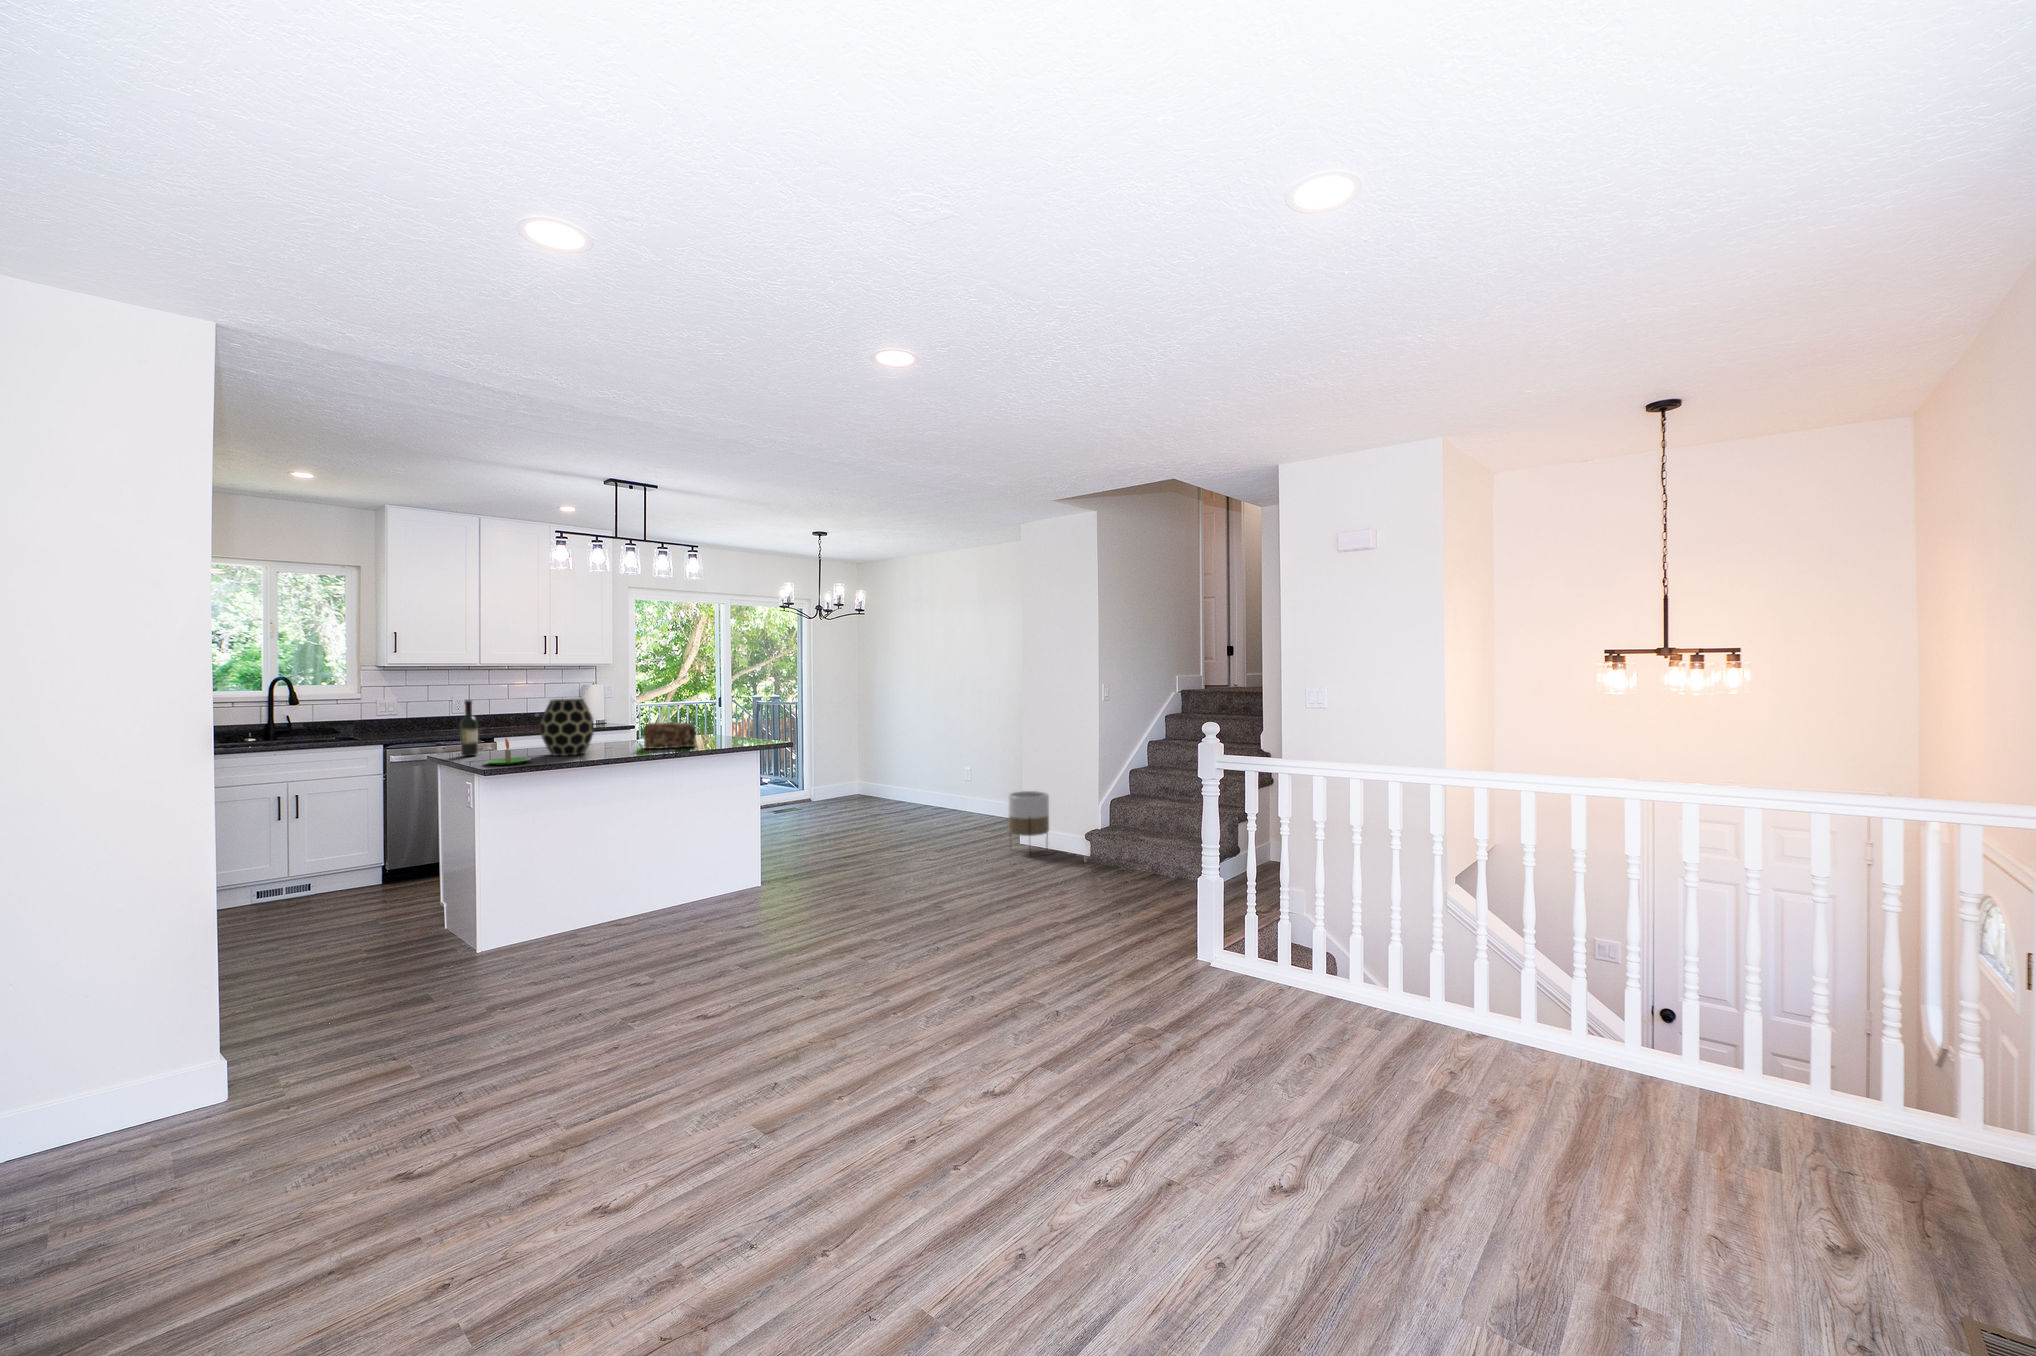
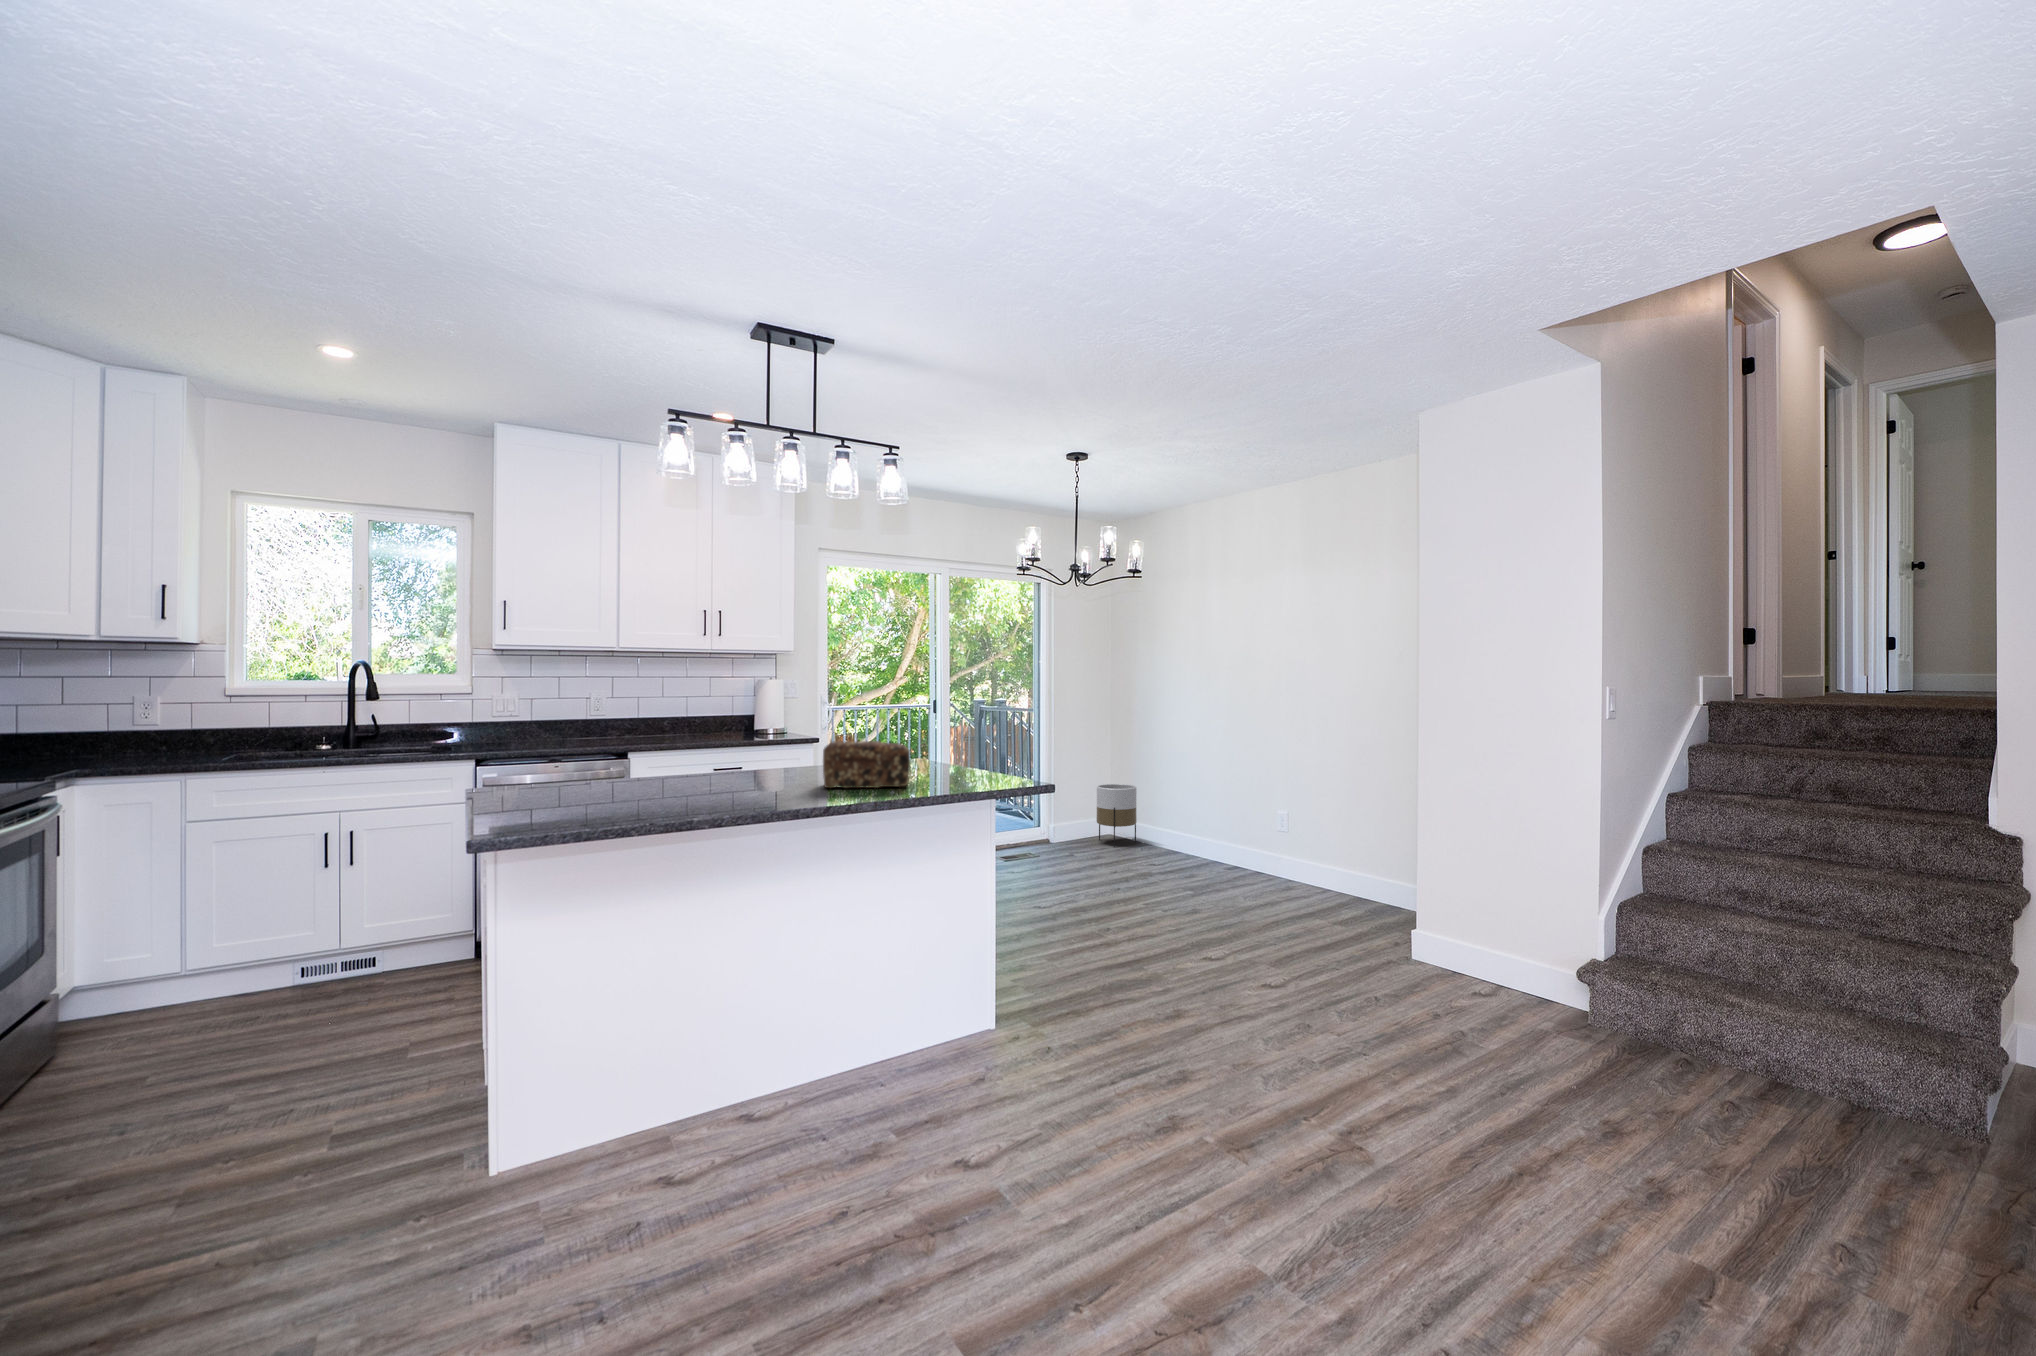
vase: present [540,699,595,756] -> none [651,696,741,797]
wine bottle: present [460,700,478,756] -> none [529,694,557,791]
candle: present [485,738,530,765] -> none [544,763,625,814]
planter: present [1009,791,1049,836] -> present [1096,784,1137,847]

